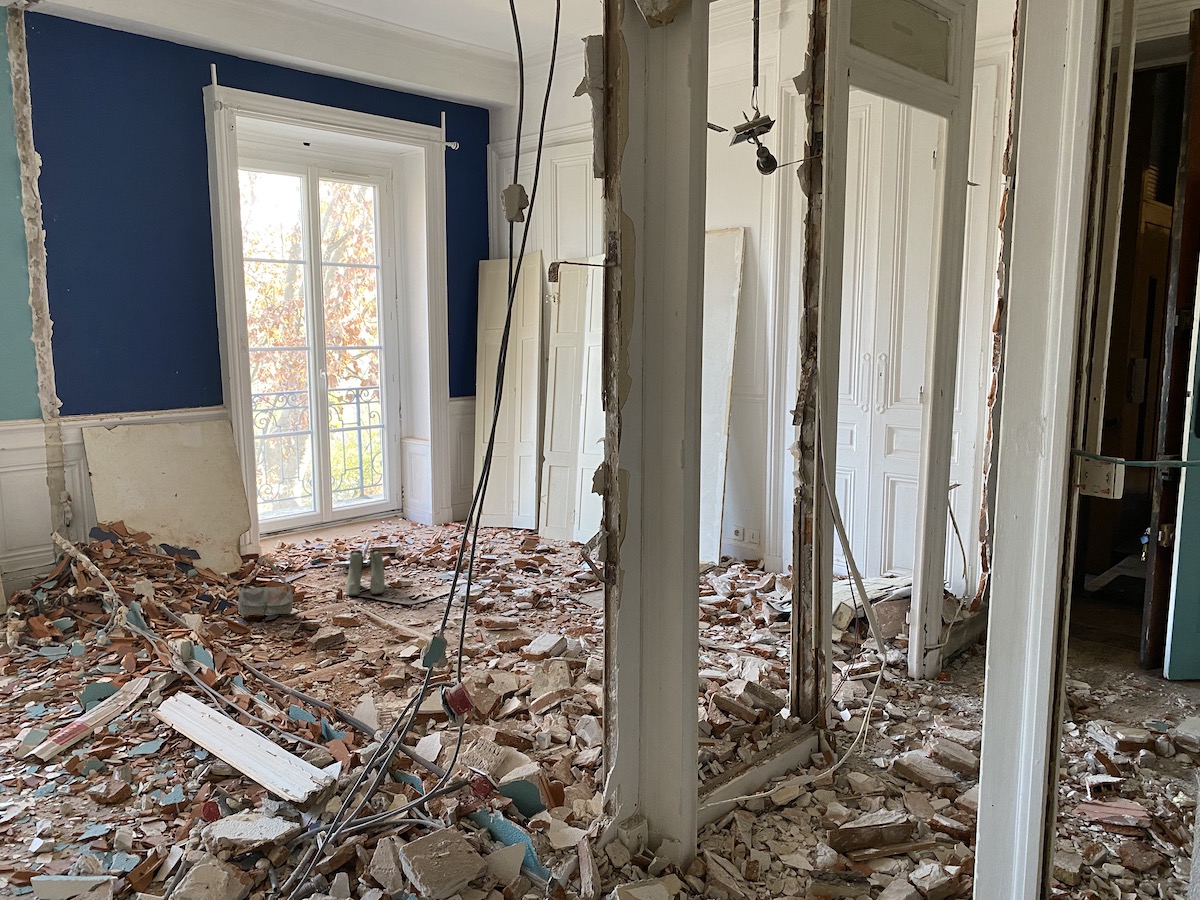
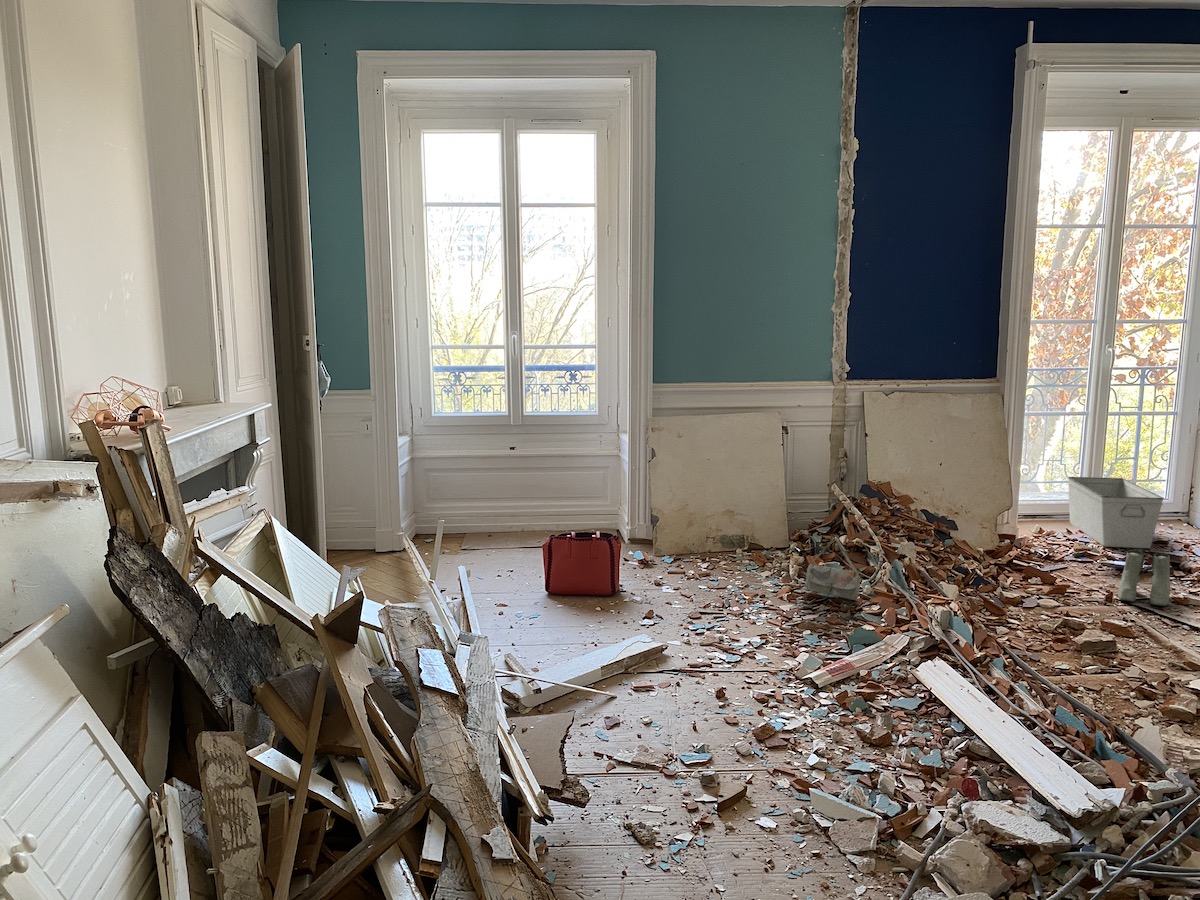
storage bin: none [303,487,378,550] -> present [1068,477,1164,548]
bag: present [238,558,293,615] -> present [805,537,860,600]

